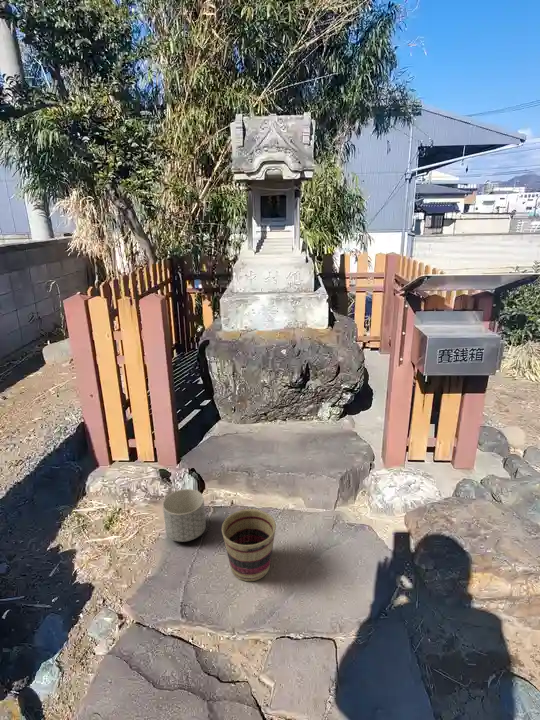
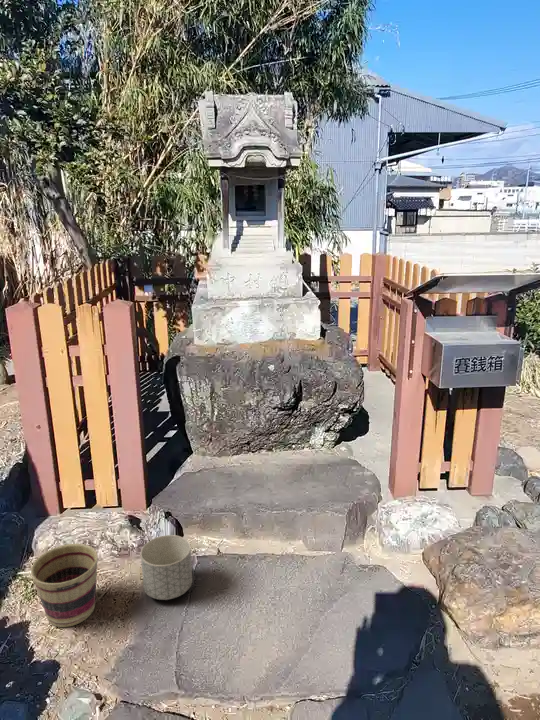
basket: present [222,509,276,581] -> present [31,544,98,627]

